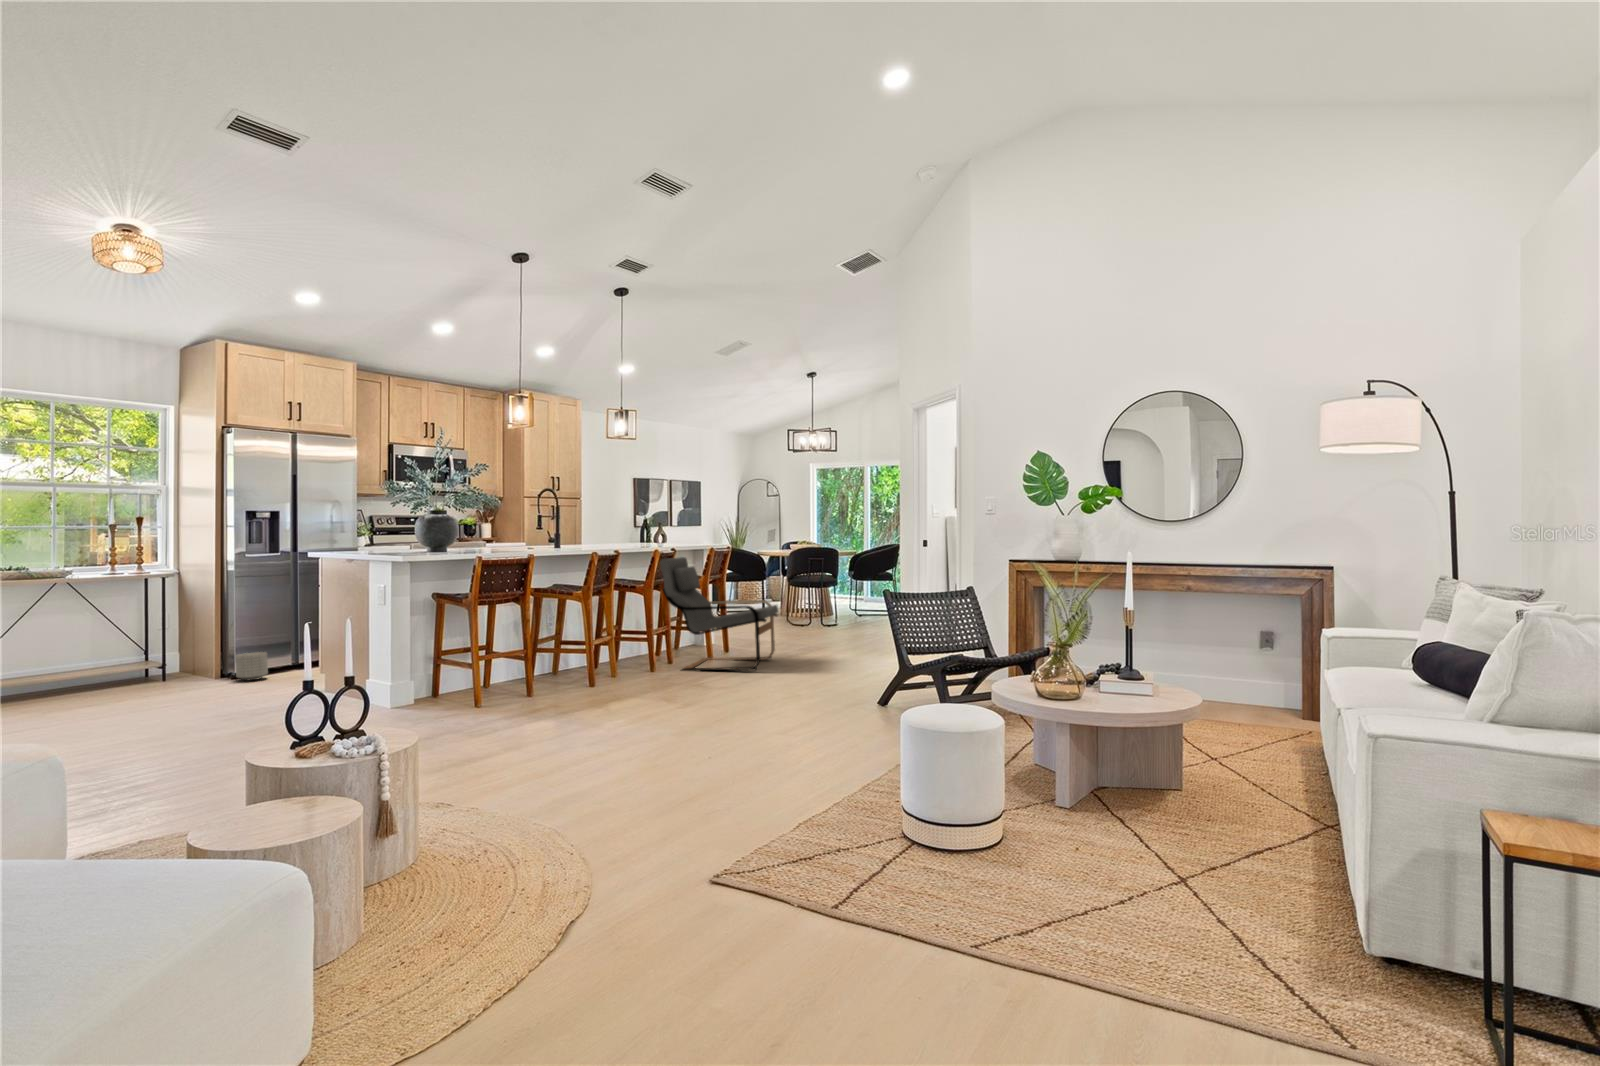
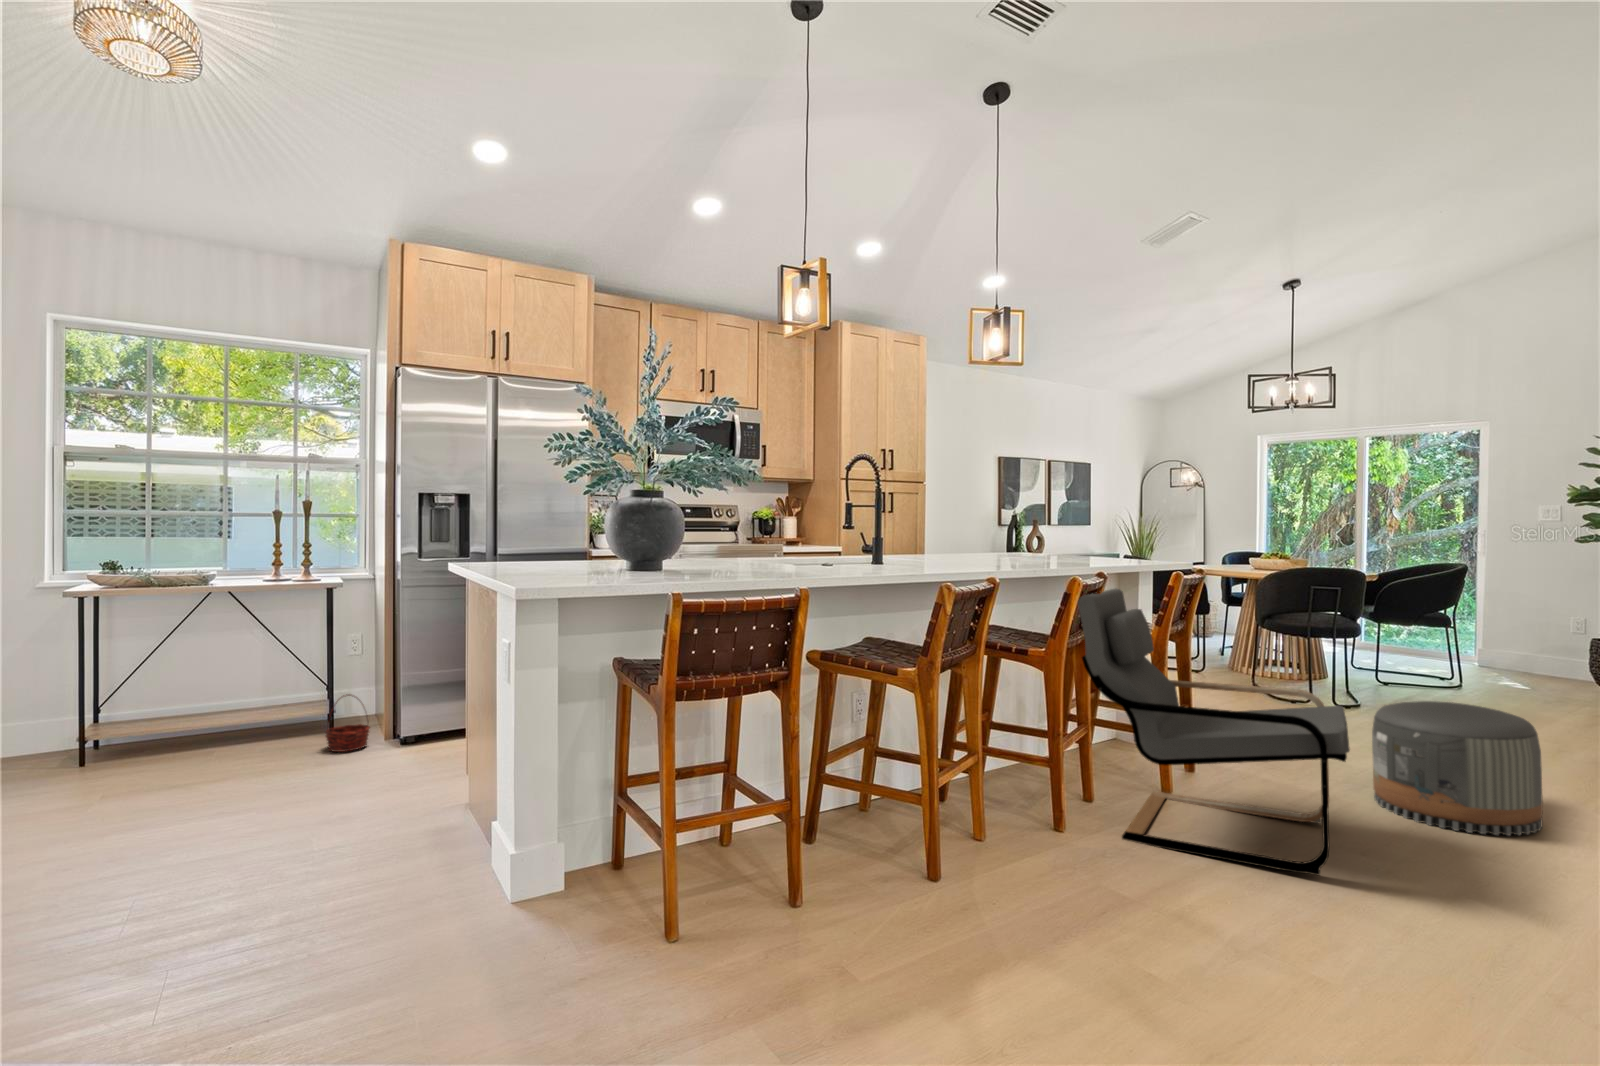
pouf: none [801,604,861,657] -> present [1372,701,1543,836]
basket: none [176,646,209,684] -> present [325,694,370,752]
planter: present [235,652,268,681] -> none [396,709,442,755]

